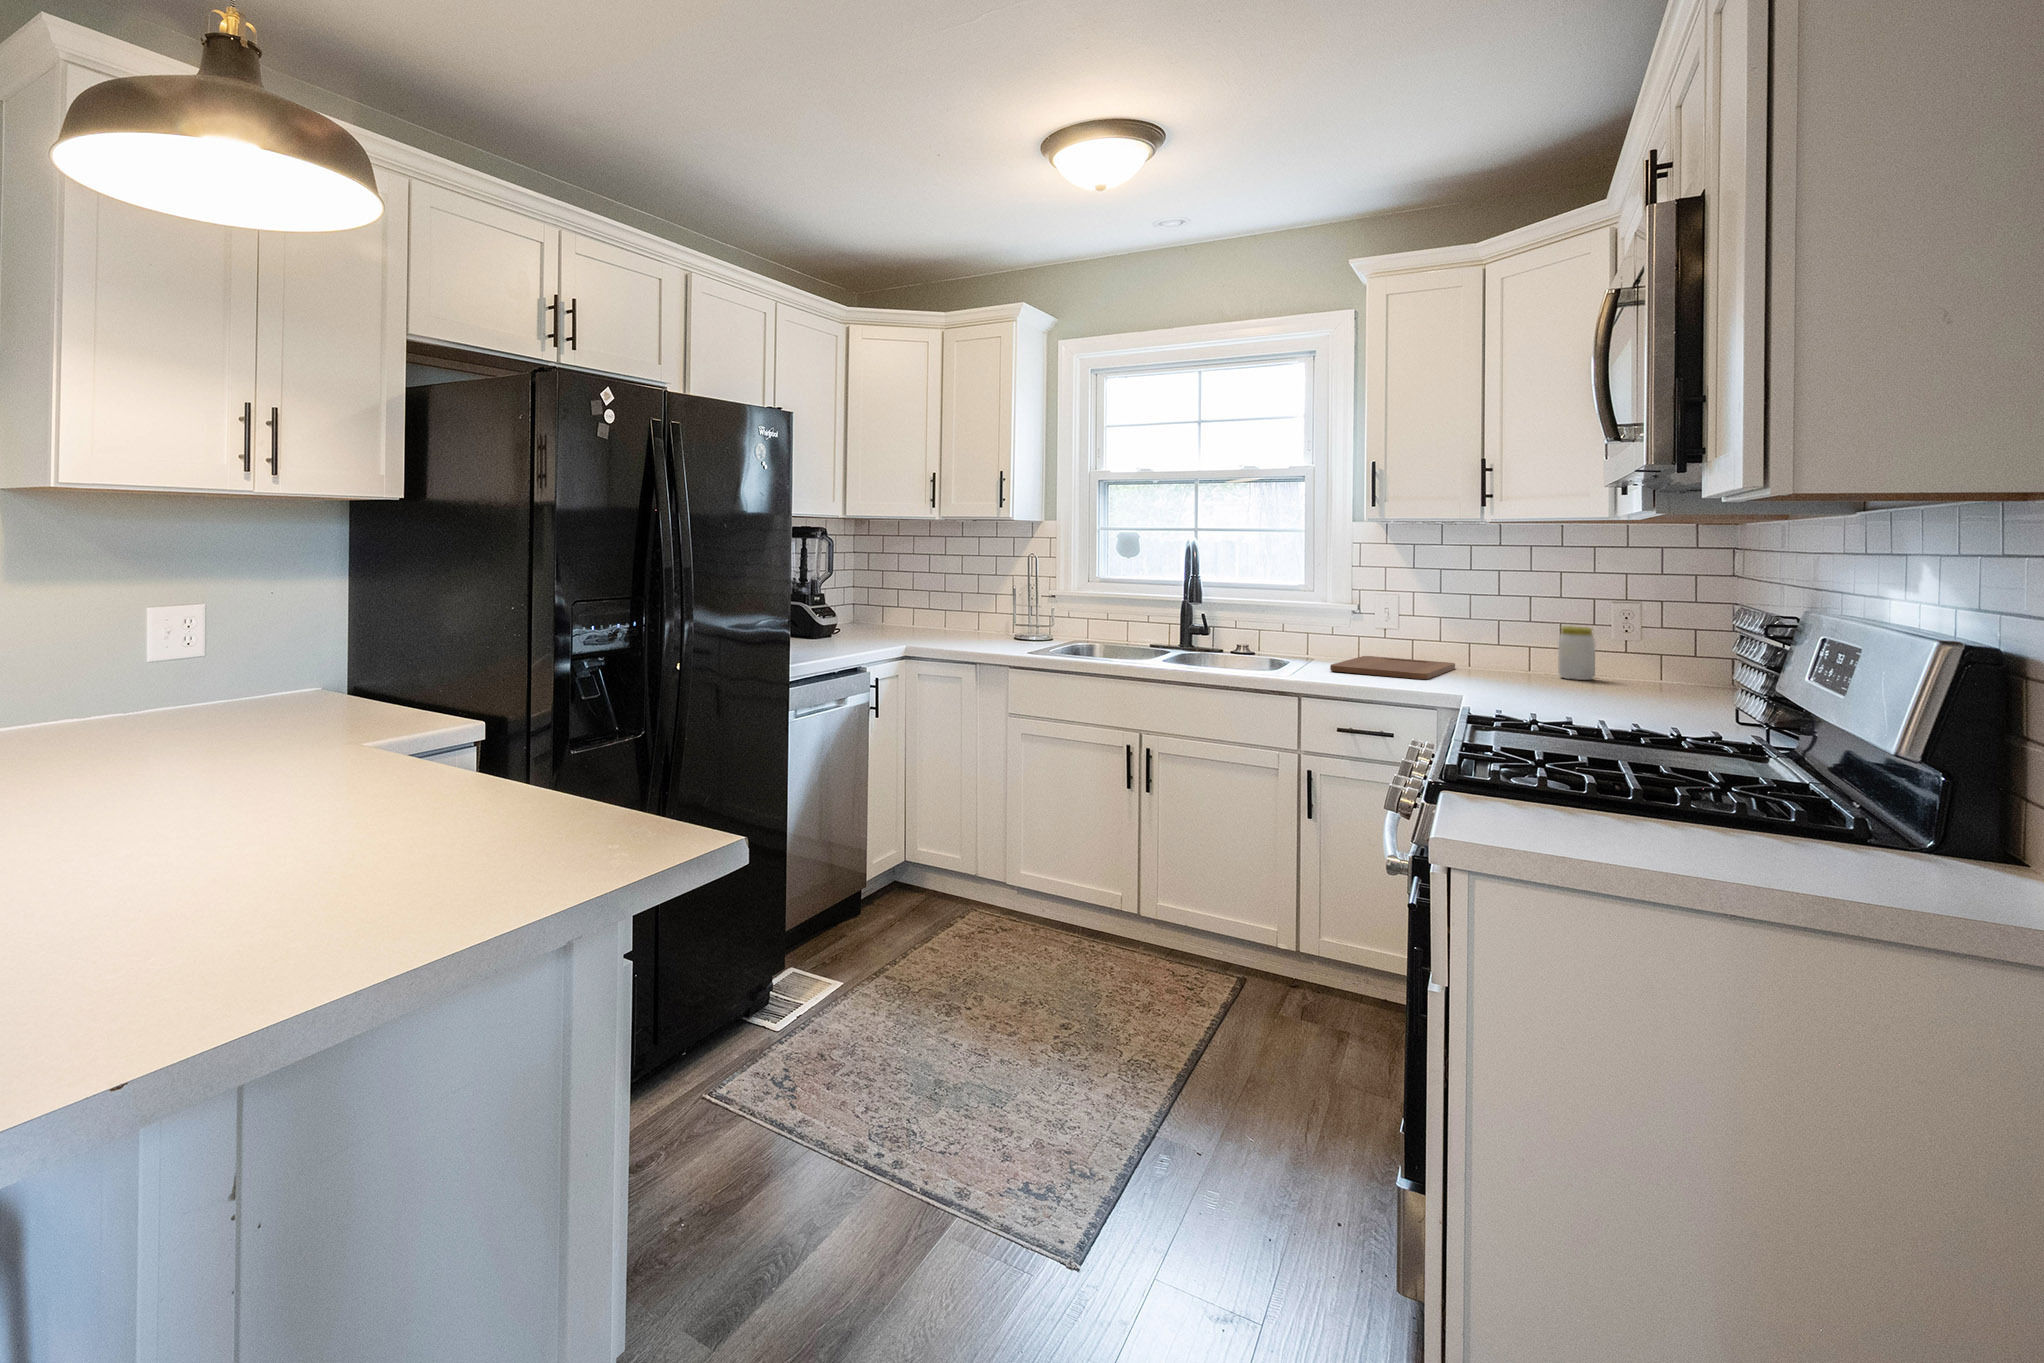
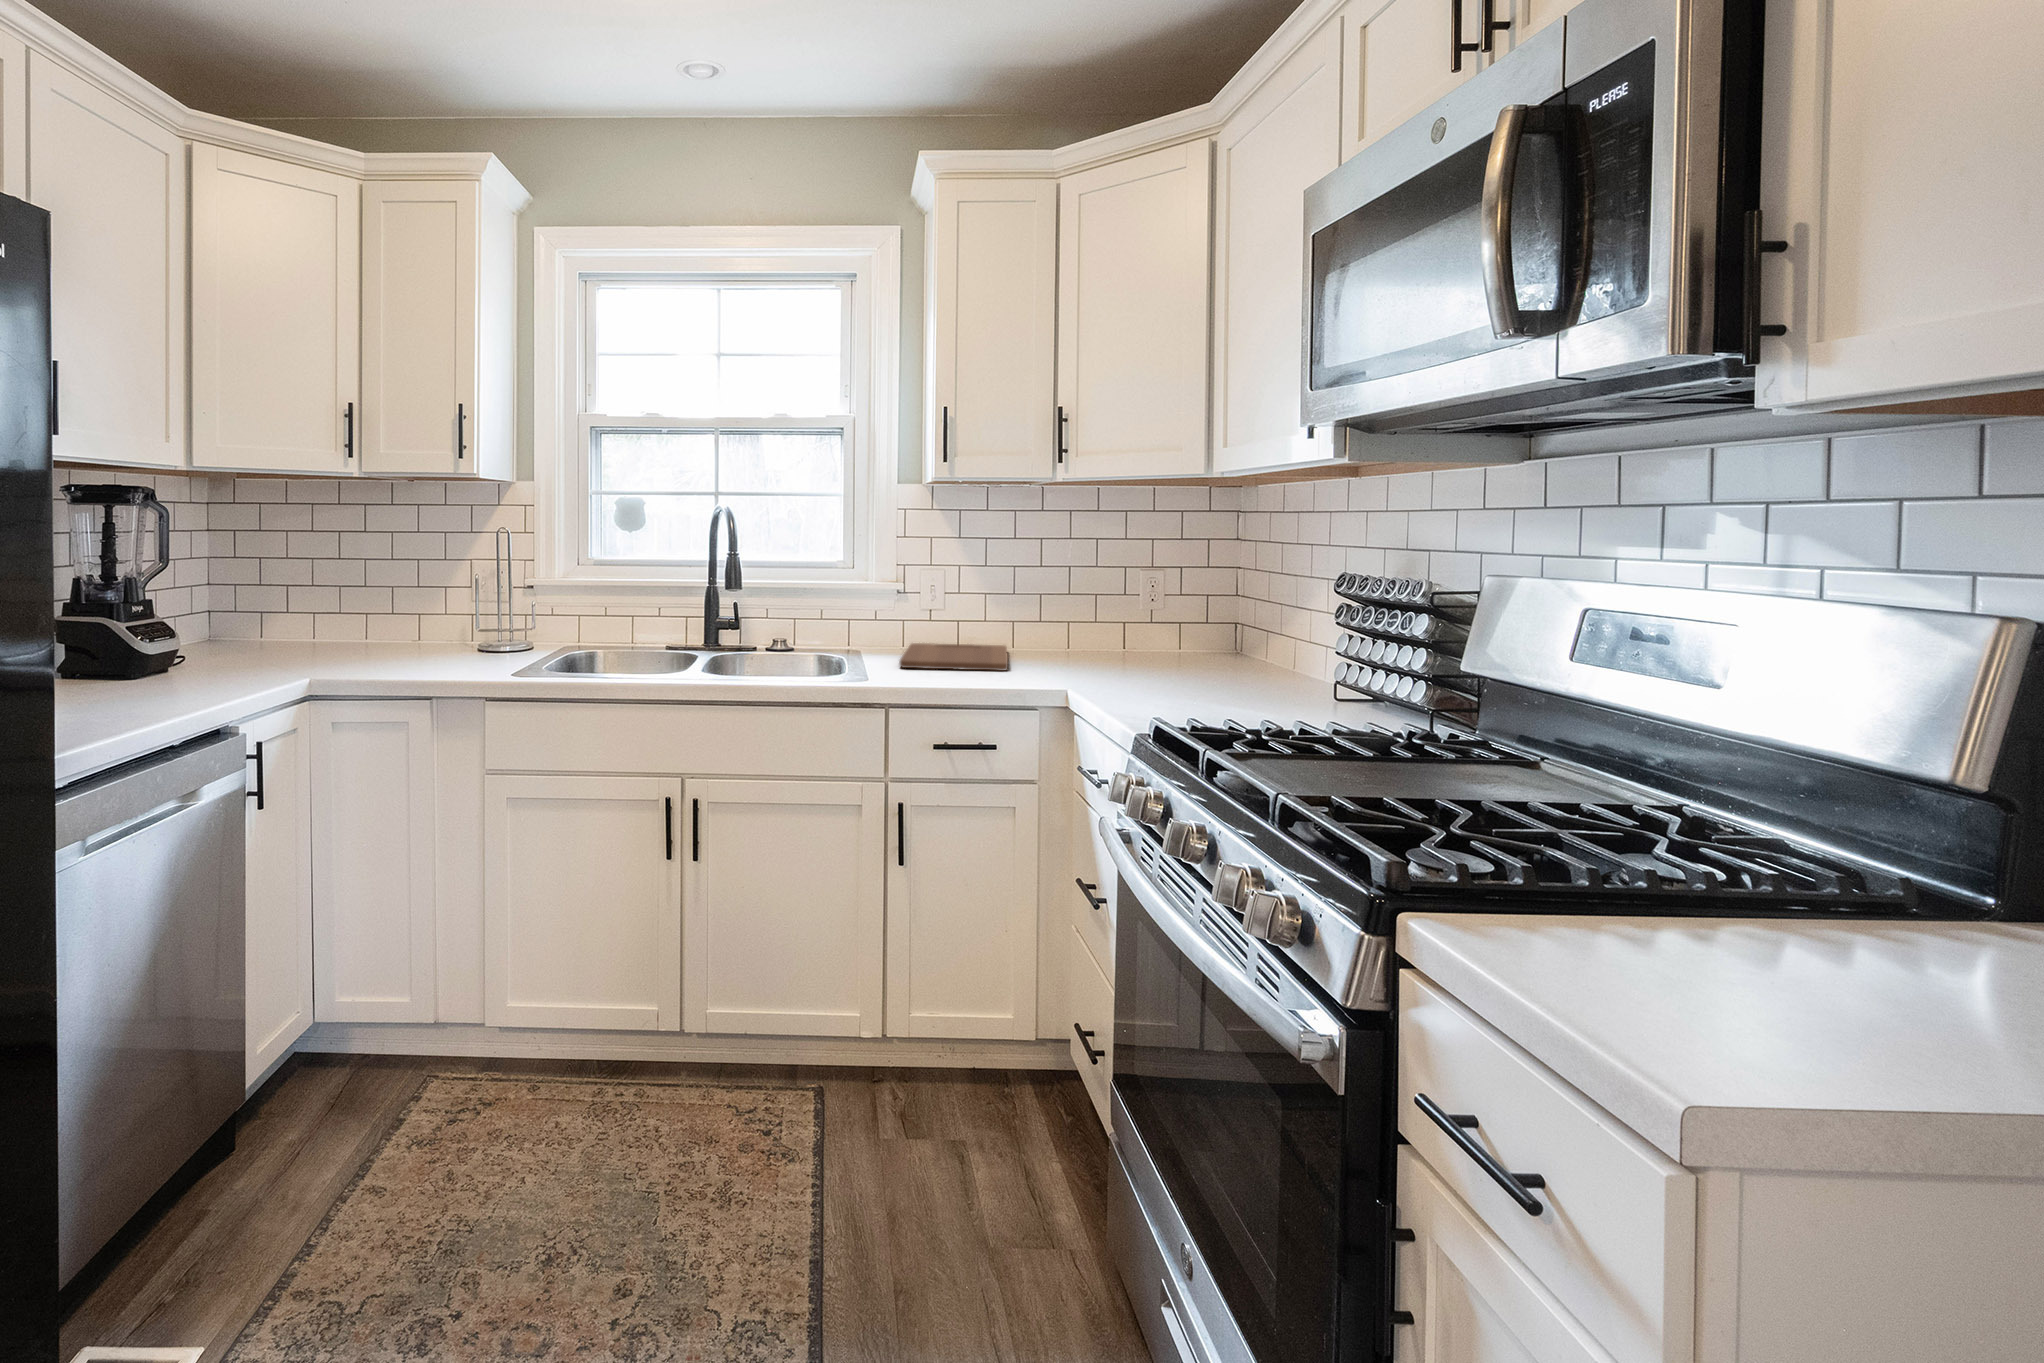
jar: present [1558,626,1595,680] -> none [1109,597,1143,656]

